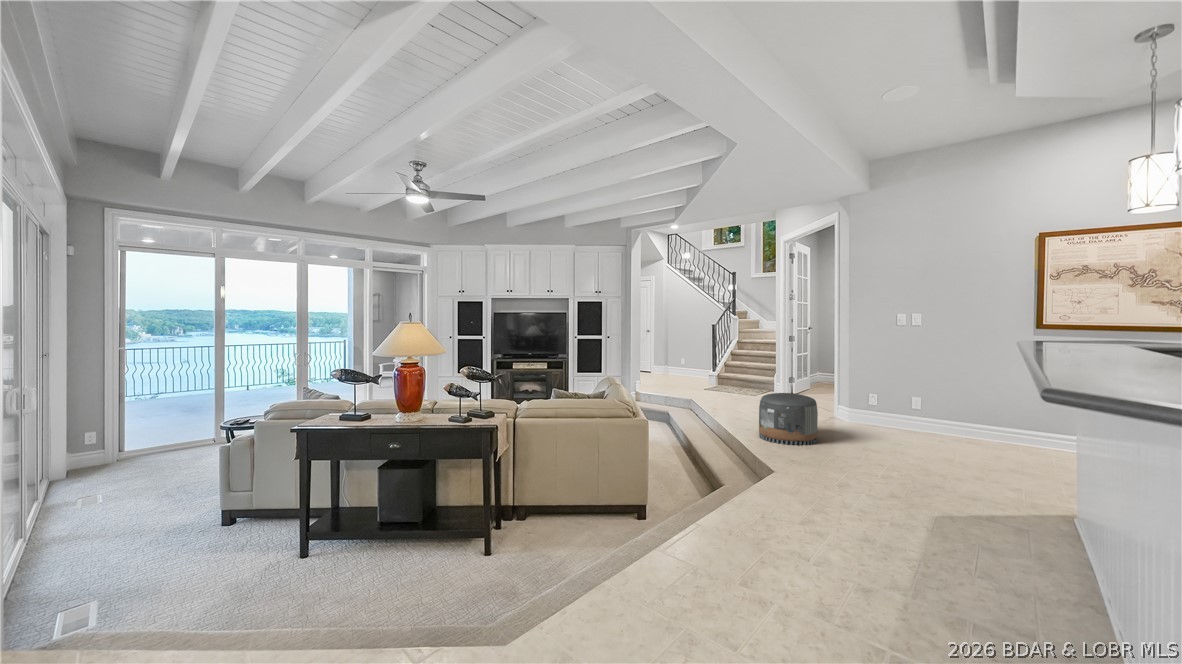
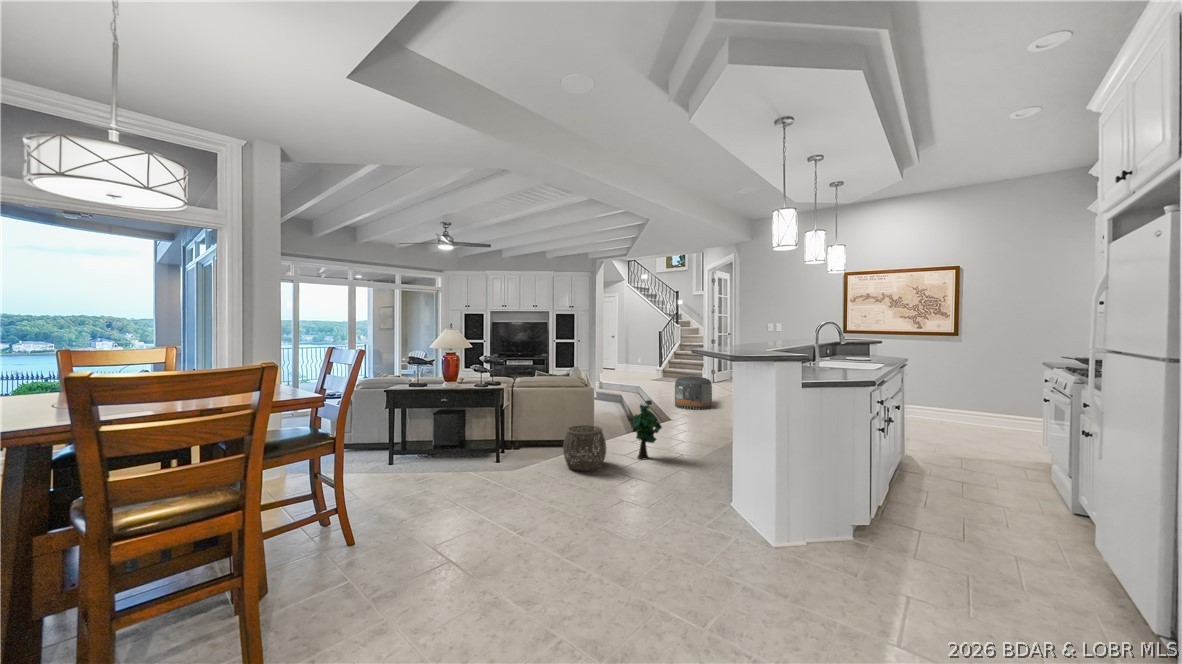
decorative plant: none [726,464,799,580] -> present [630,400,662,459]
woven basket: none [605,513,696,622] -> present [563,425,606,471]

